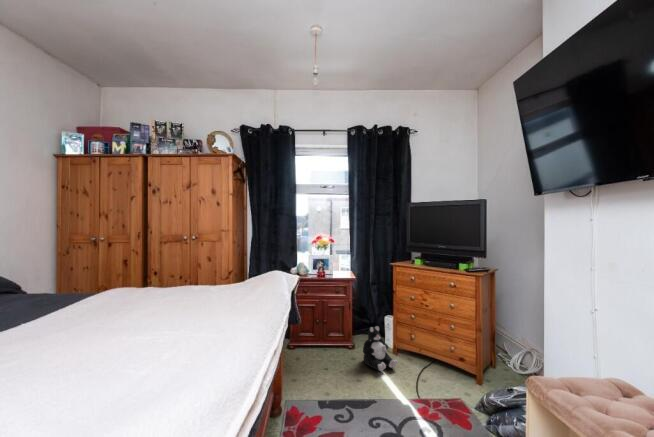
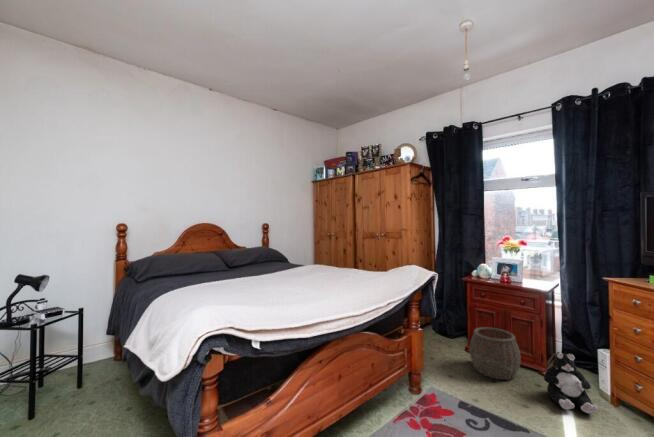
woven basket: none [301,320,341,367] -> present [470,327,520,380]

